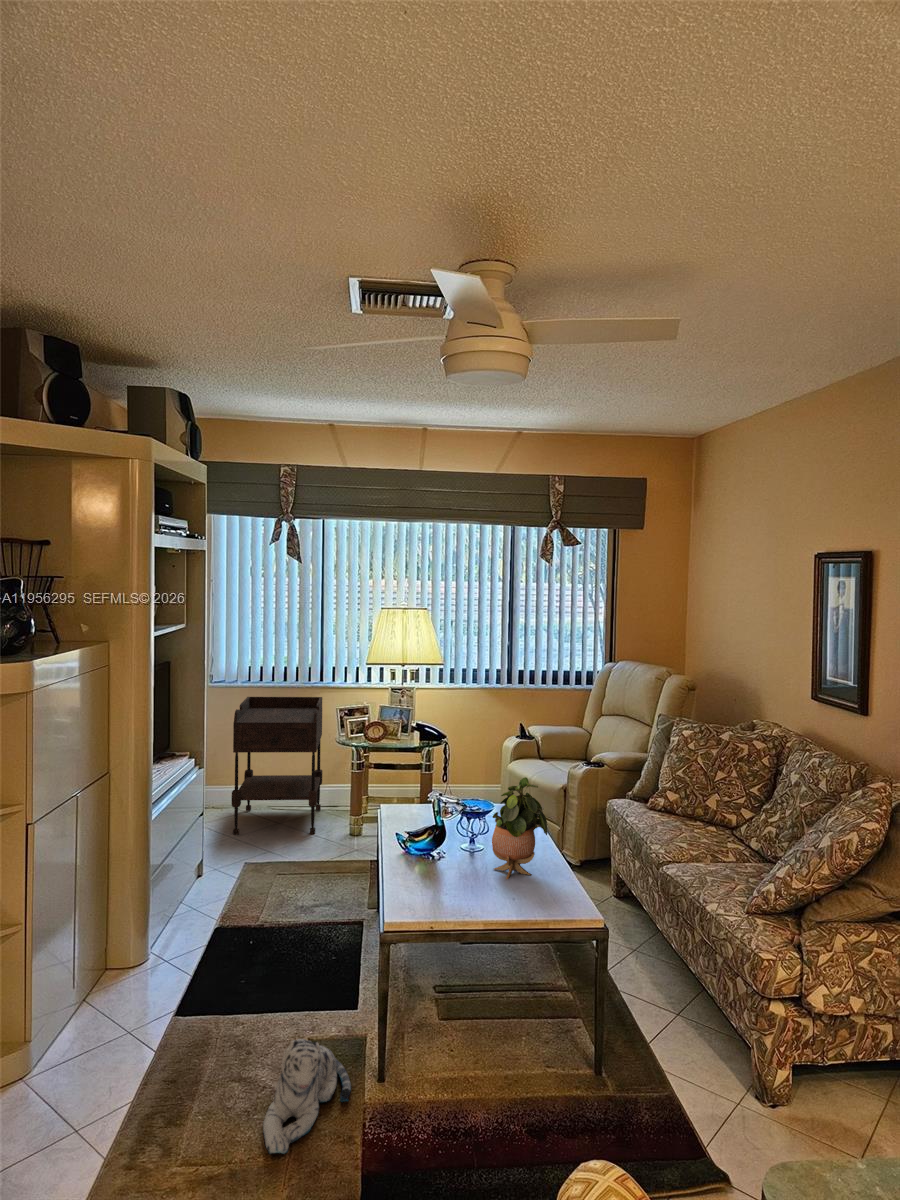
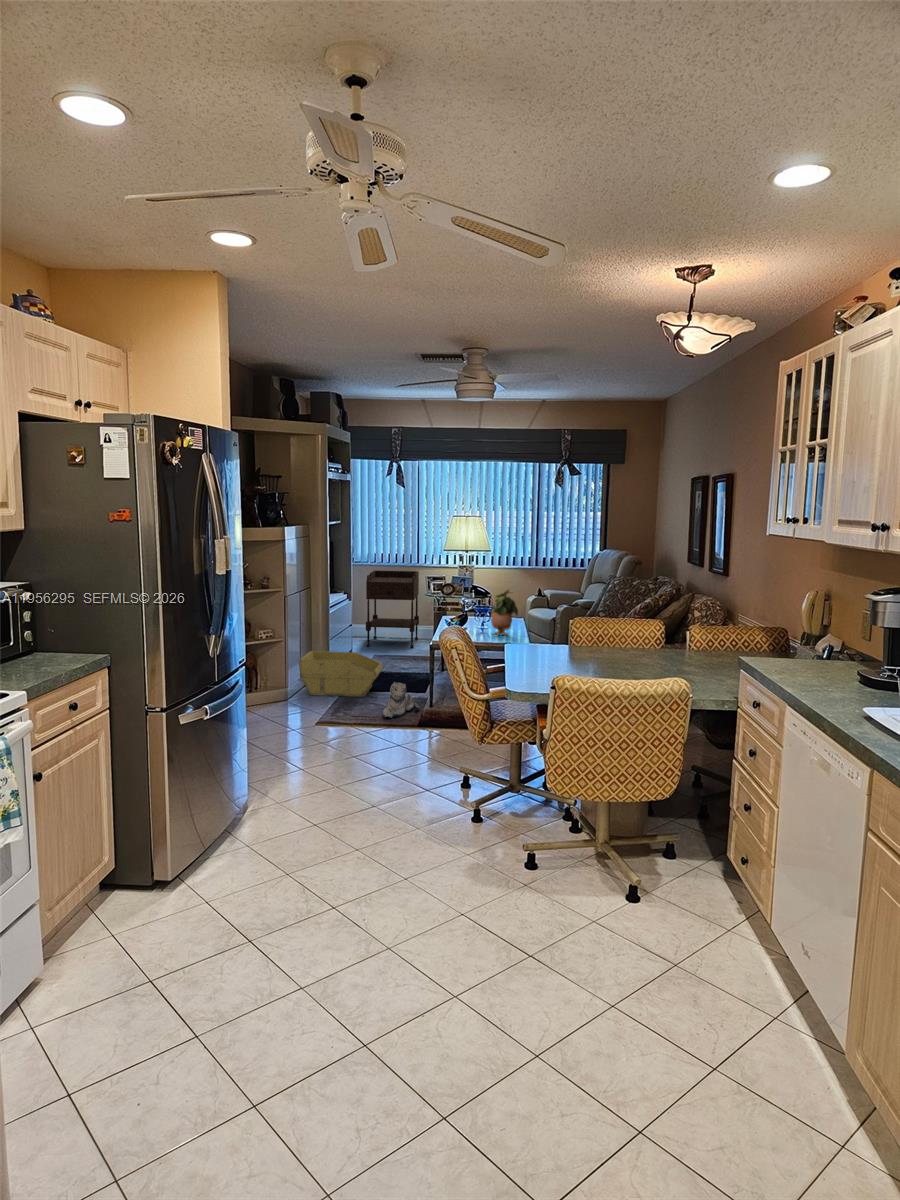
storage bin: none [68,913,263,1038] -> present [299,651,383,697]

